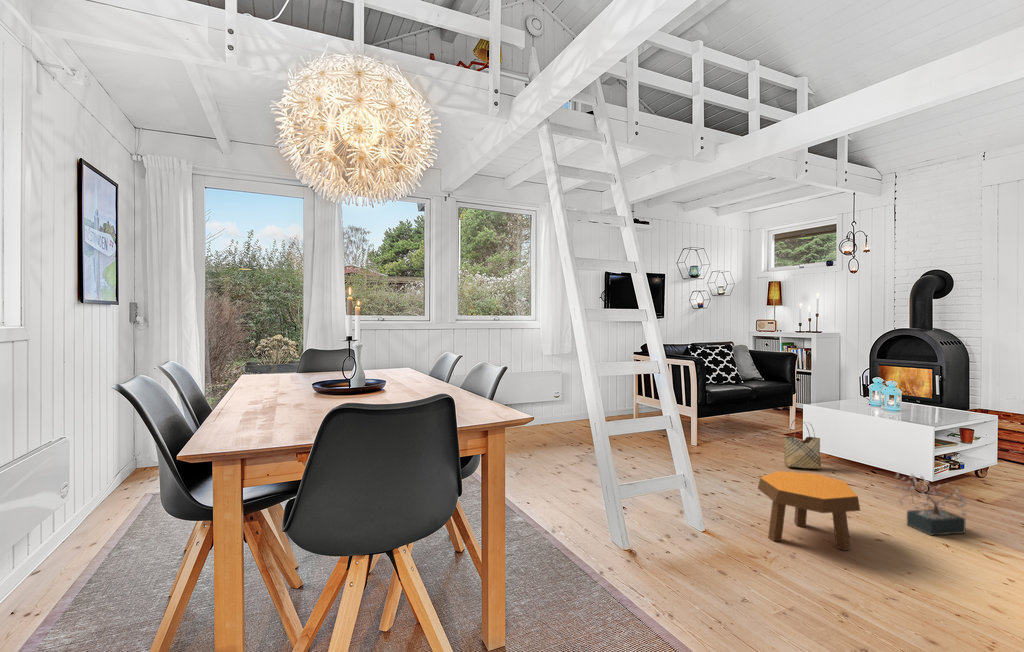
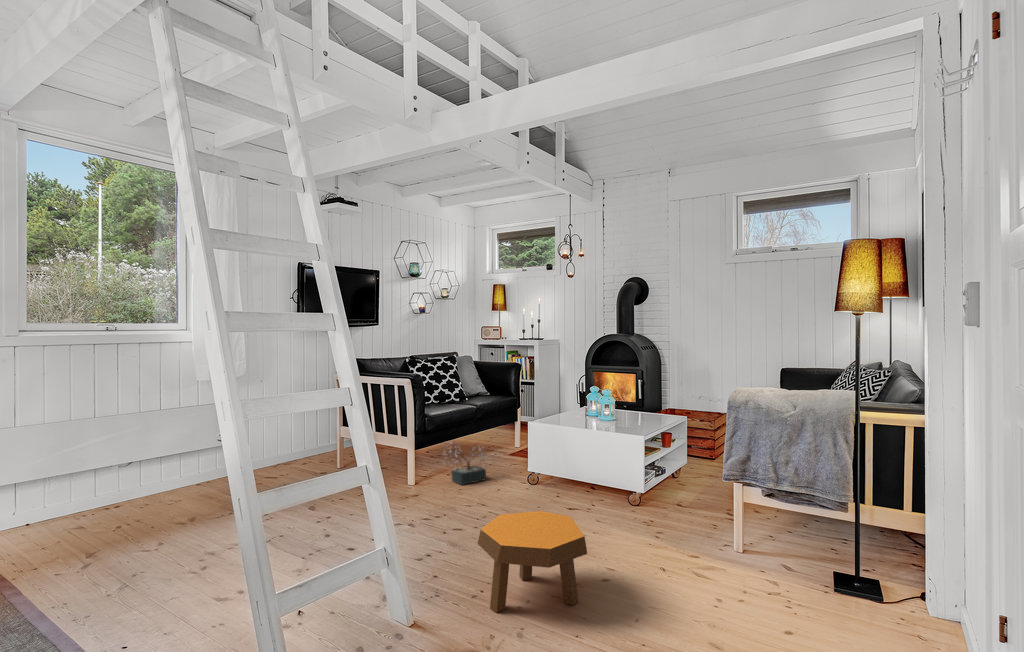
woven basket: present [783,419,821,469] -> none [508,439,545,496]
decorative plant: present [894,473,966,535] -> present [443,442,488,485]

